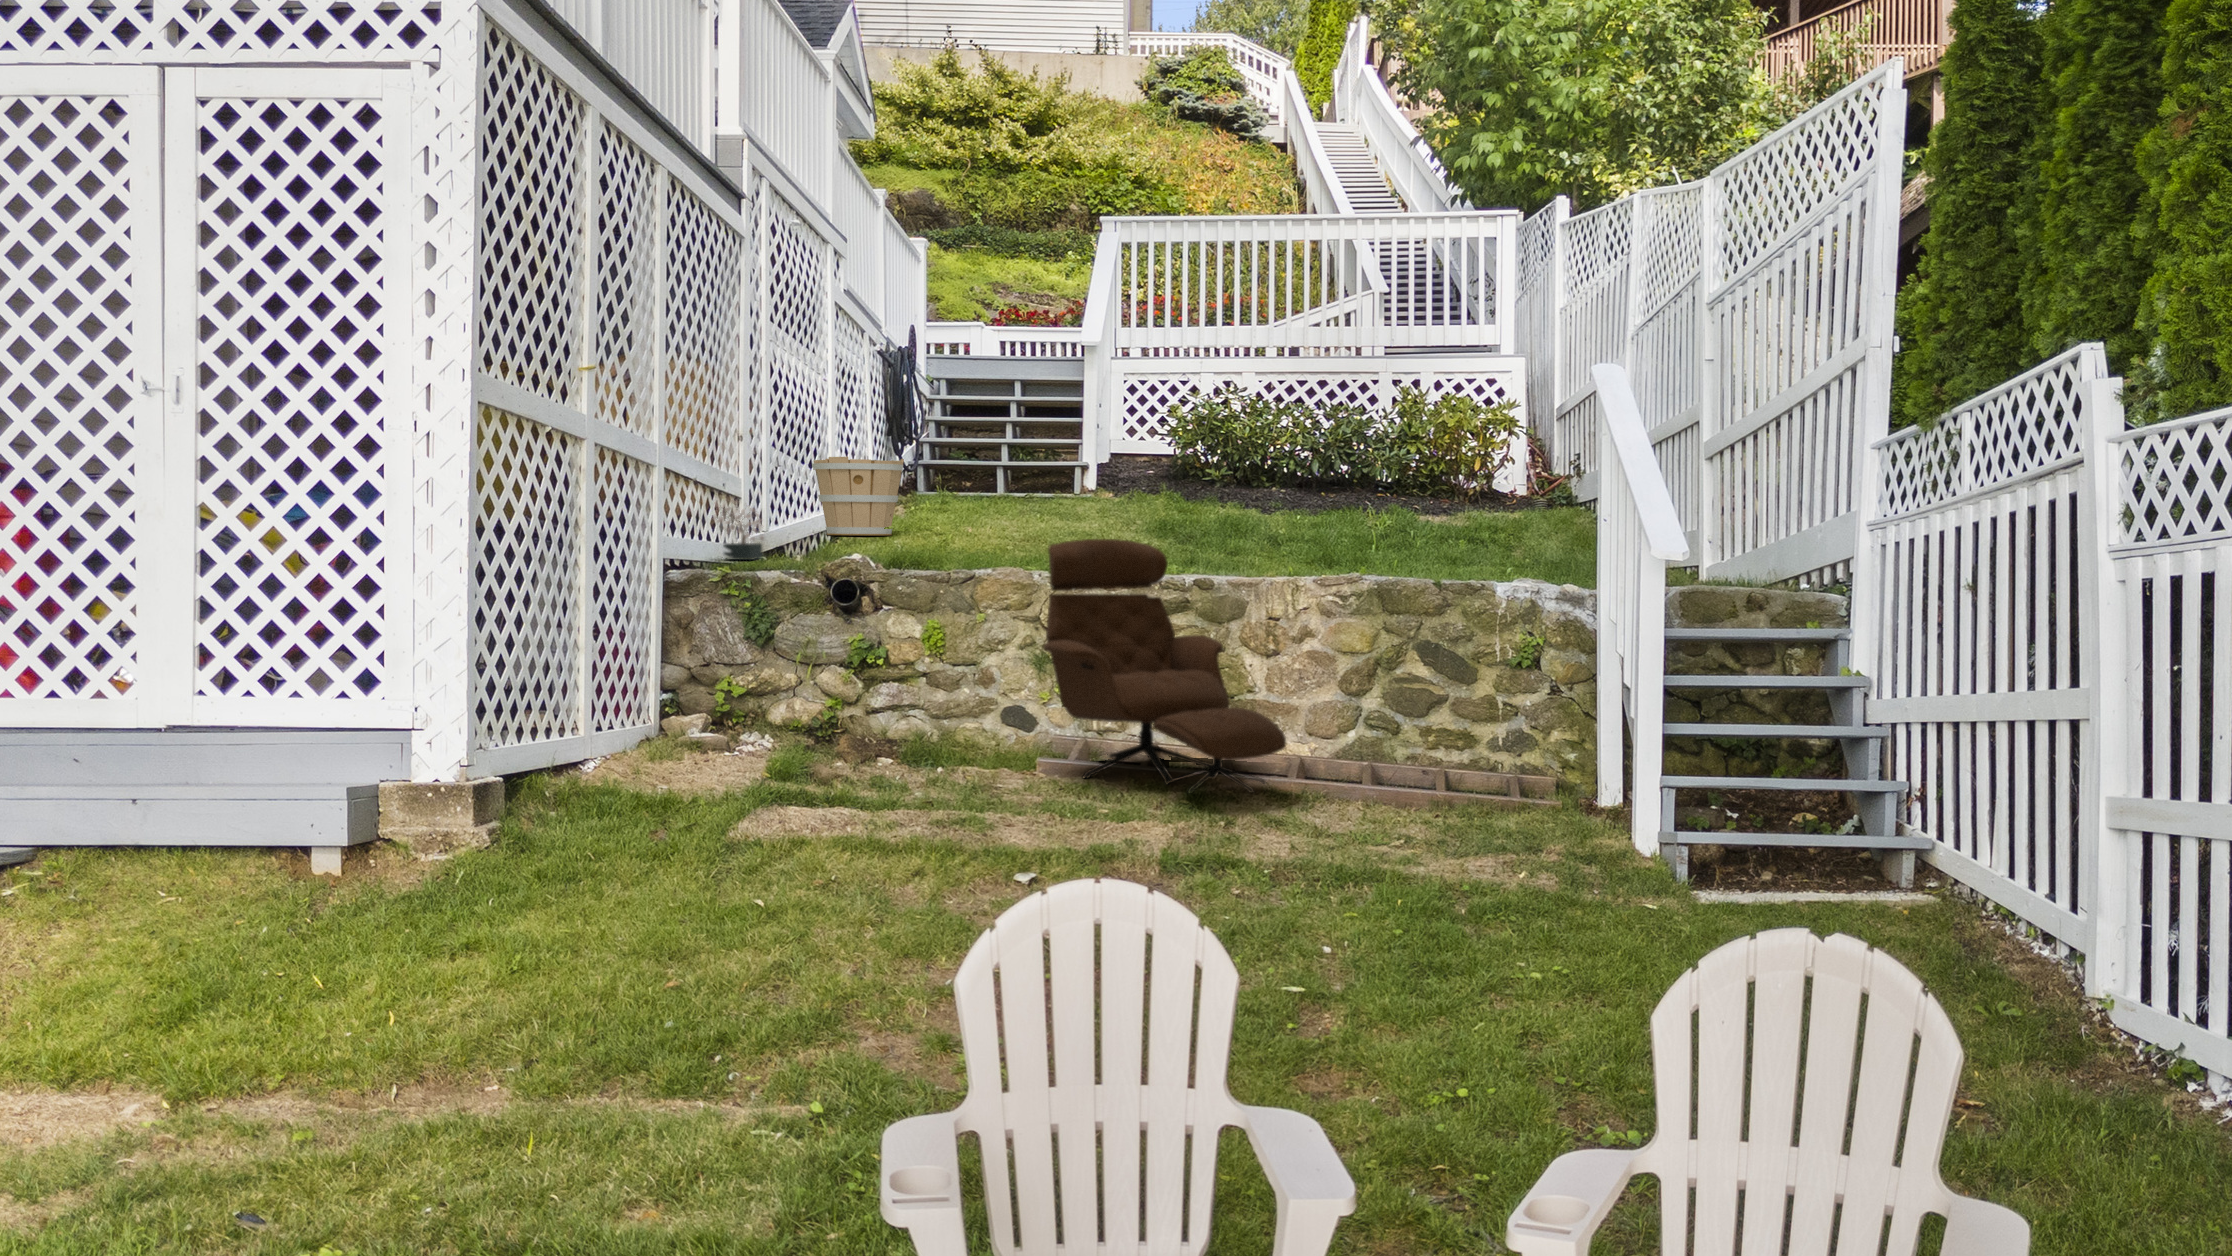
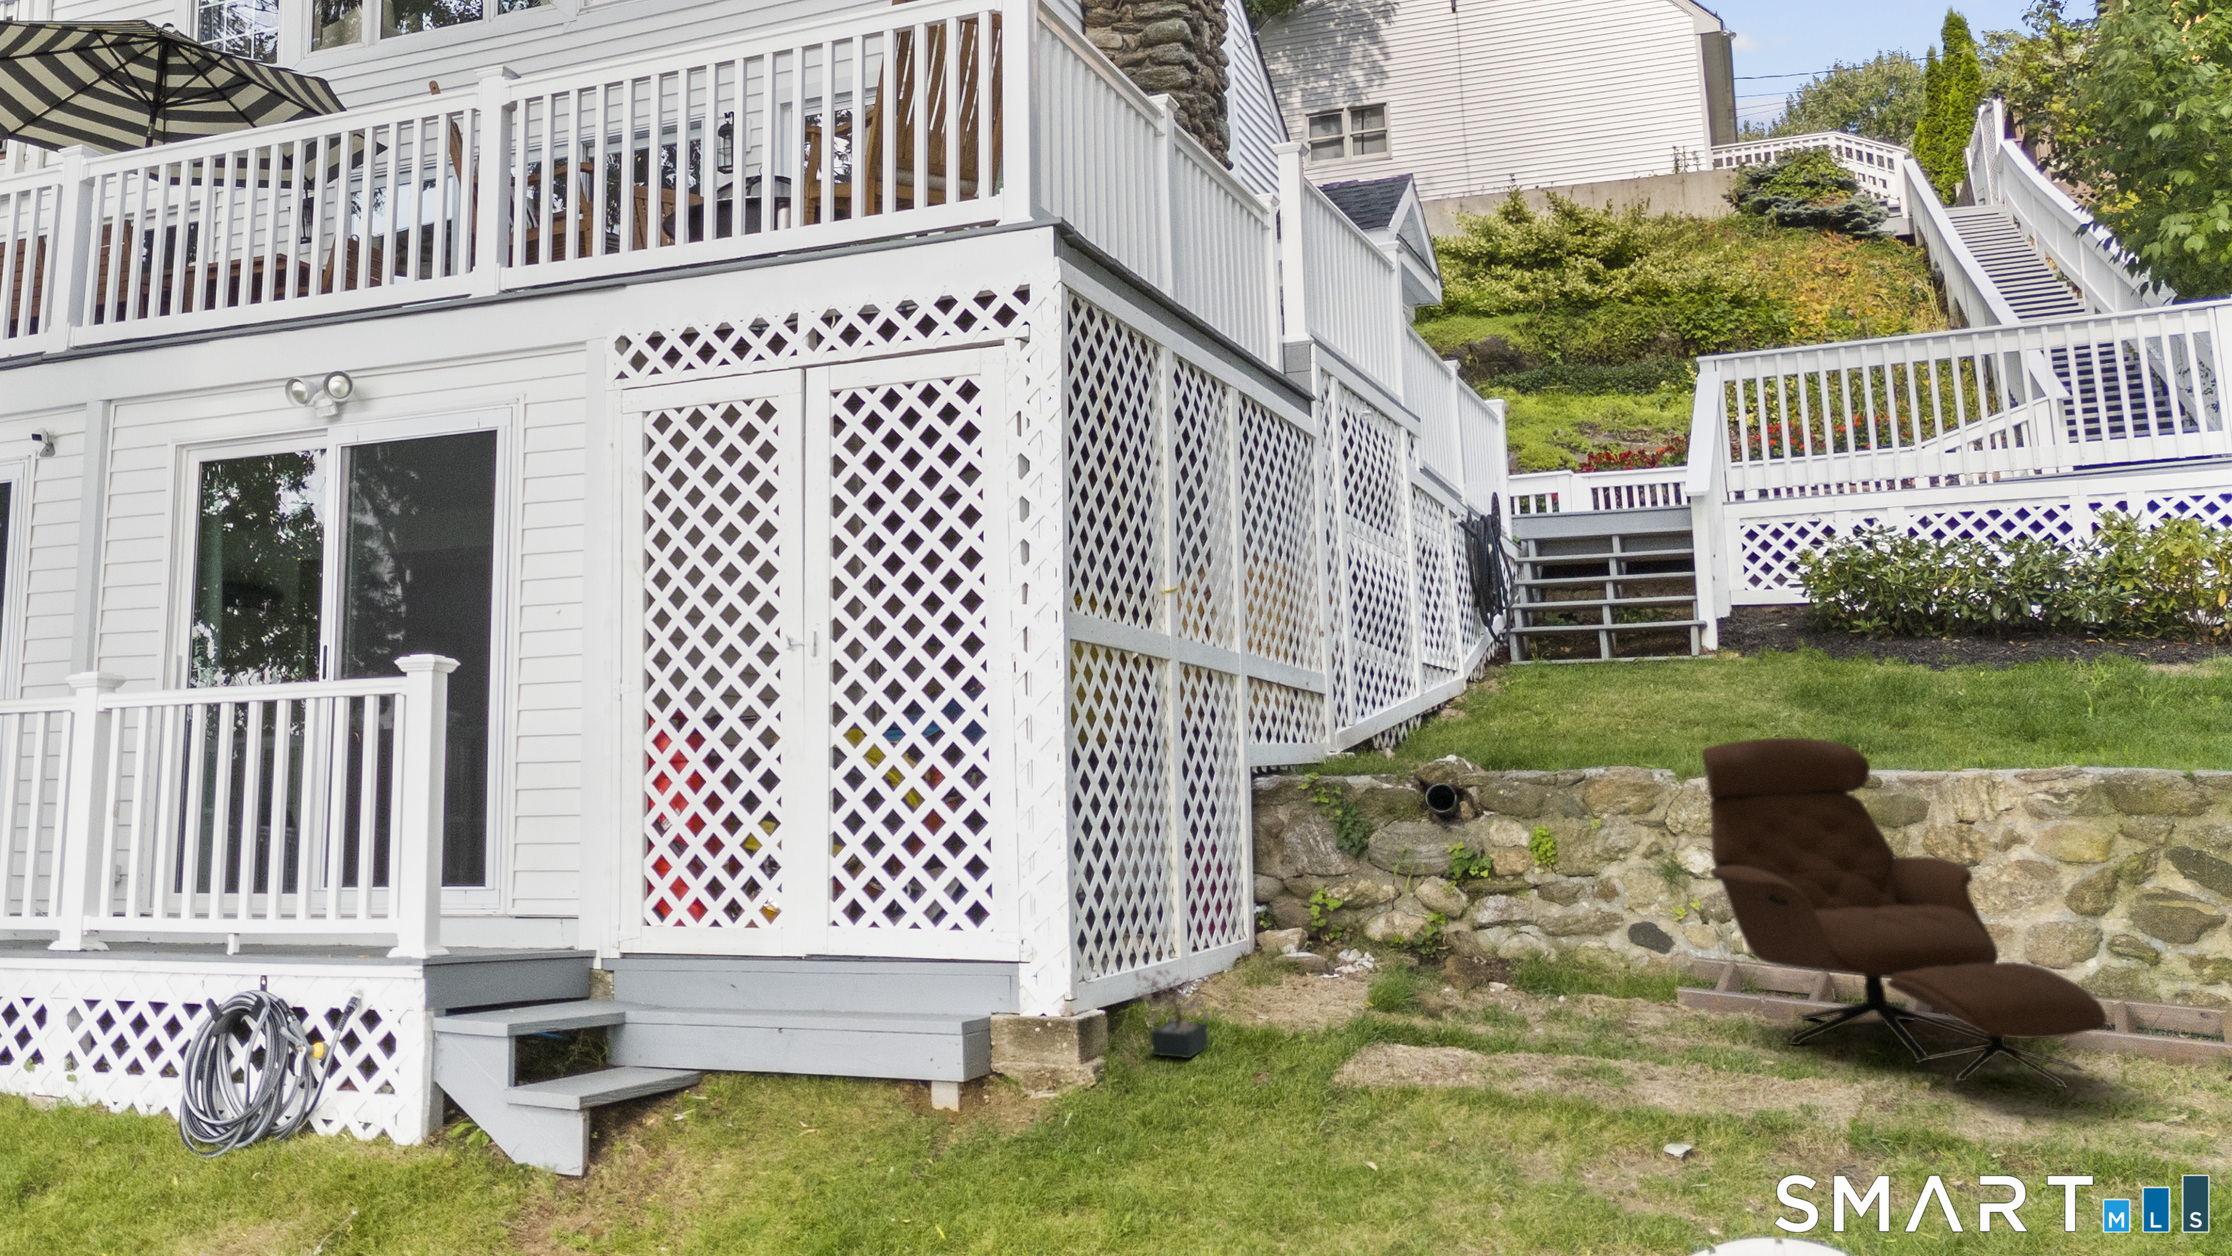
wooden bucket: present [812,457,904,535] -> none [1396,638,1498,724]
decorative plant: present [714,501,764,560] -> present [1135,971,1209,1058]

